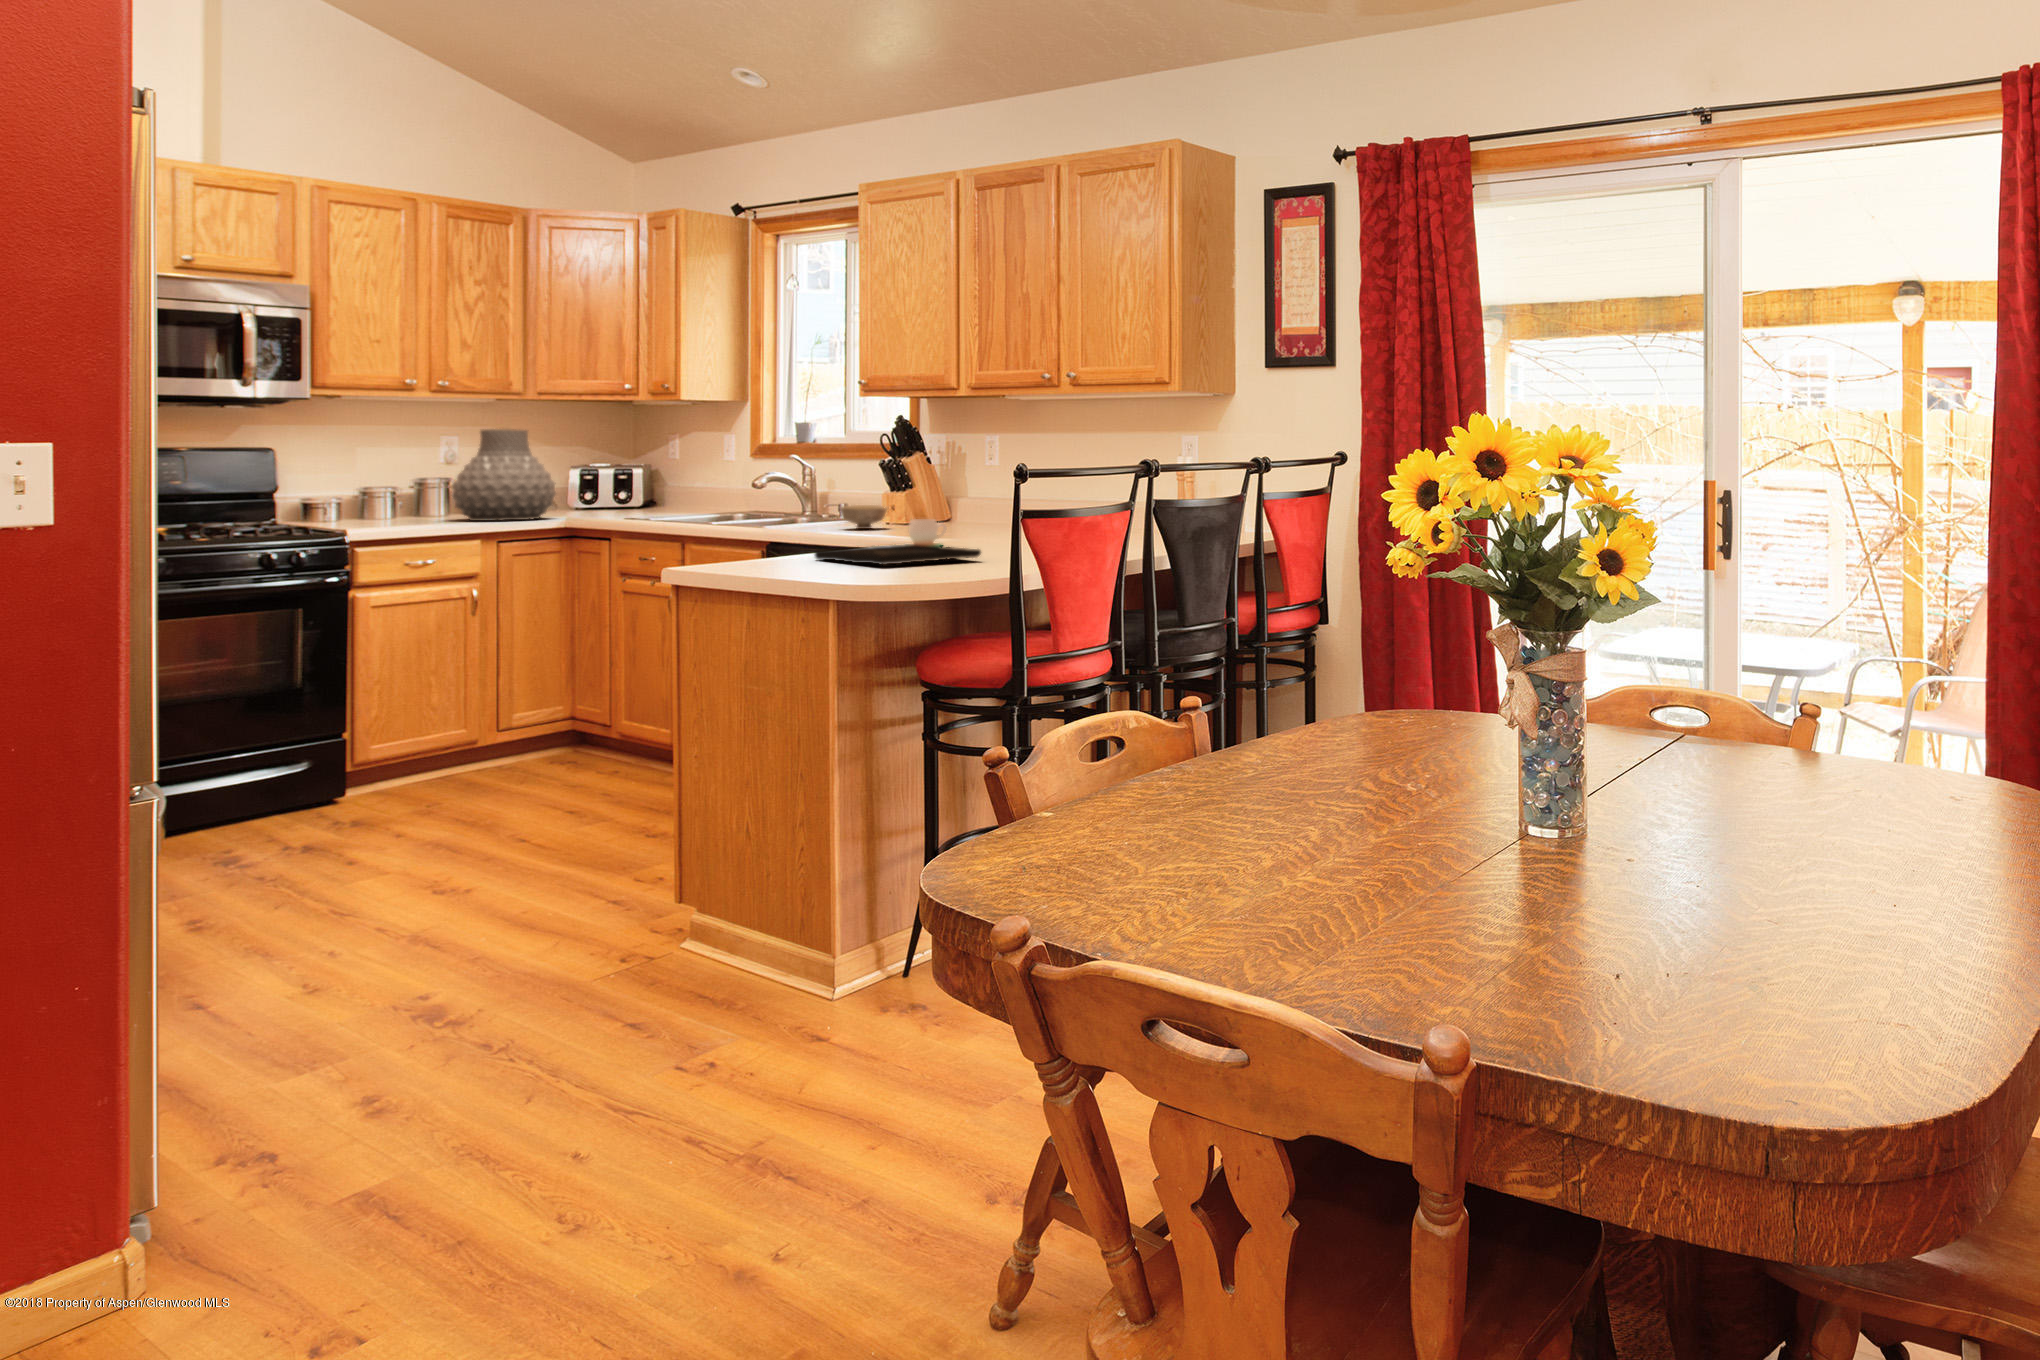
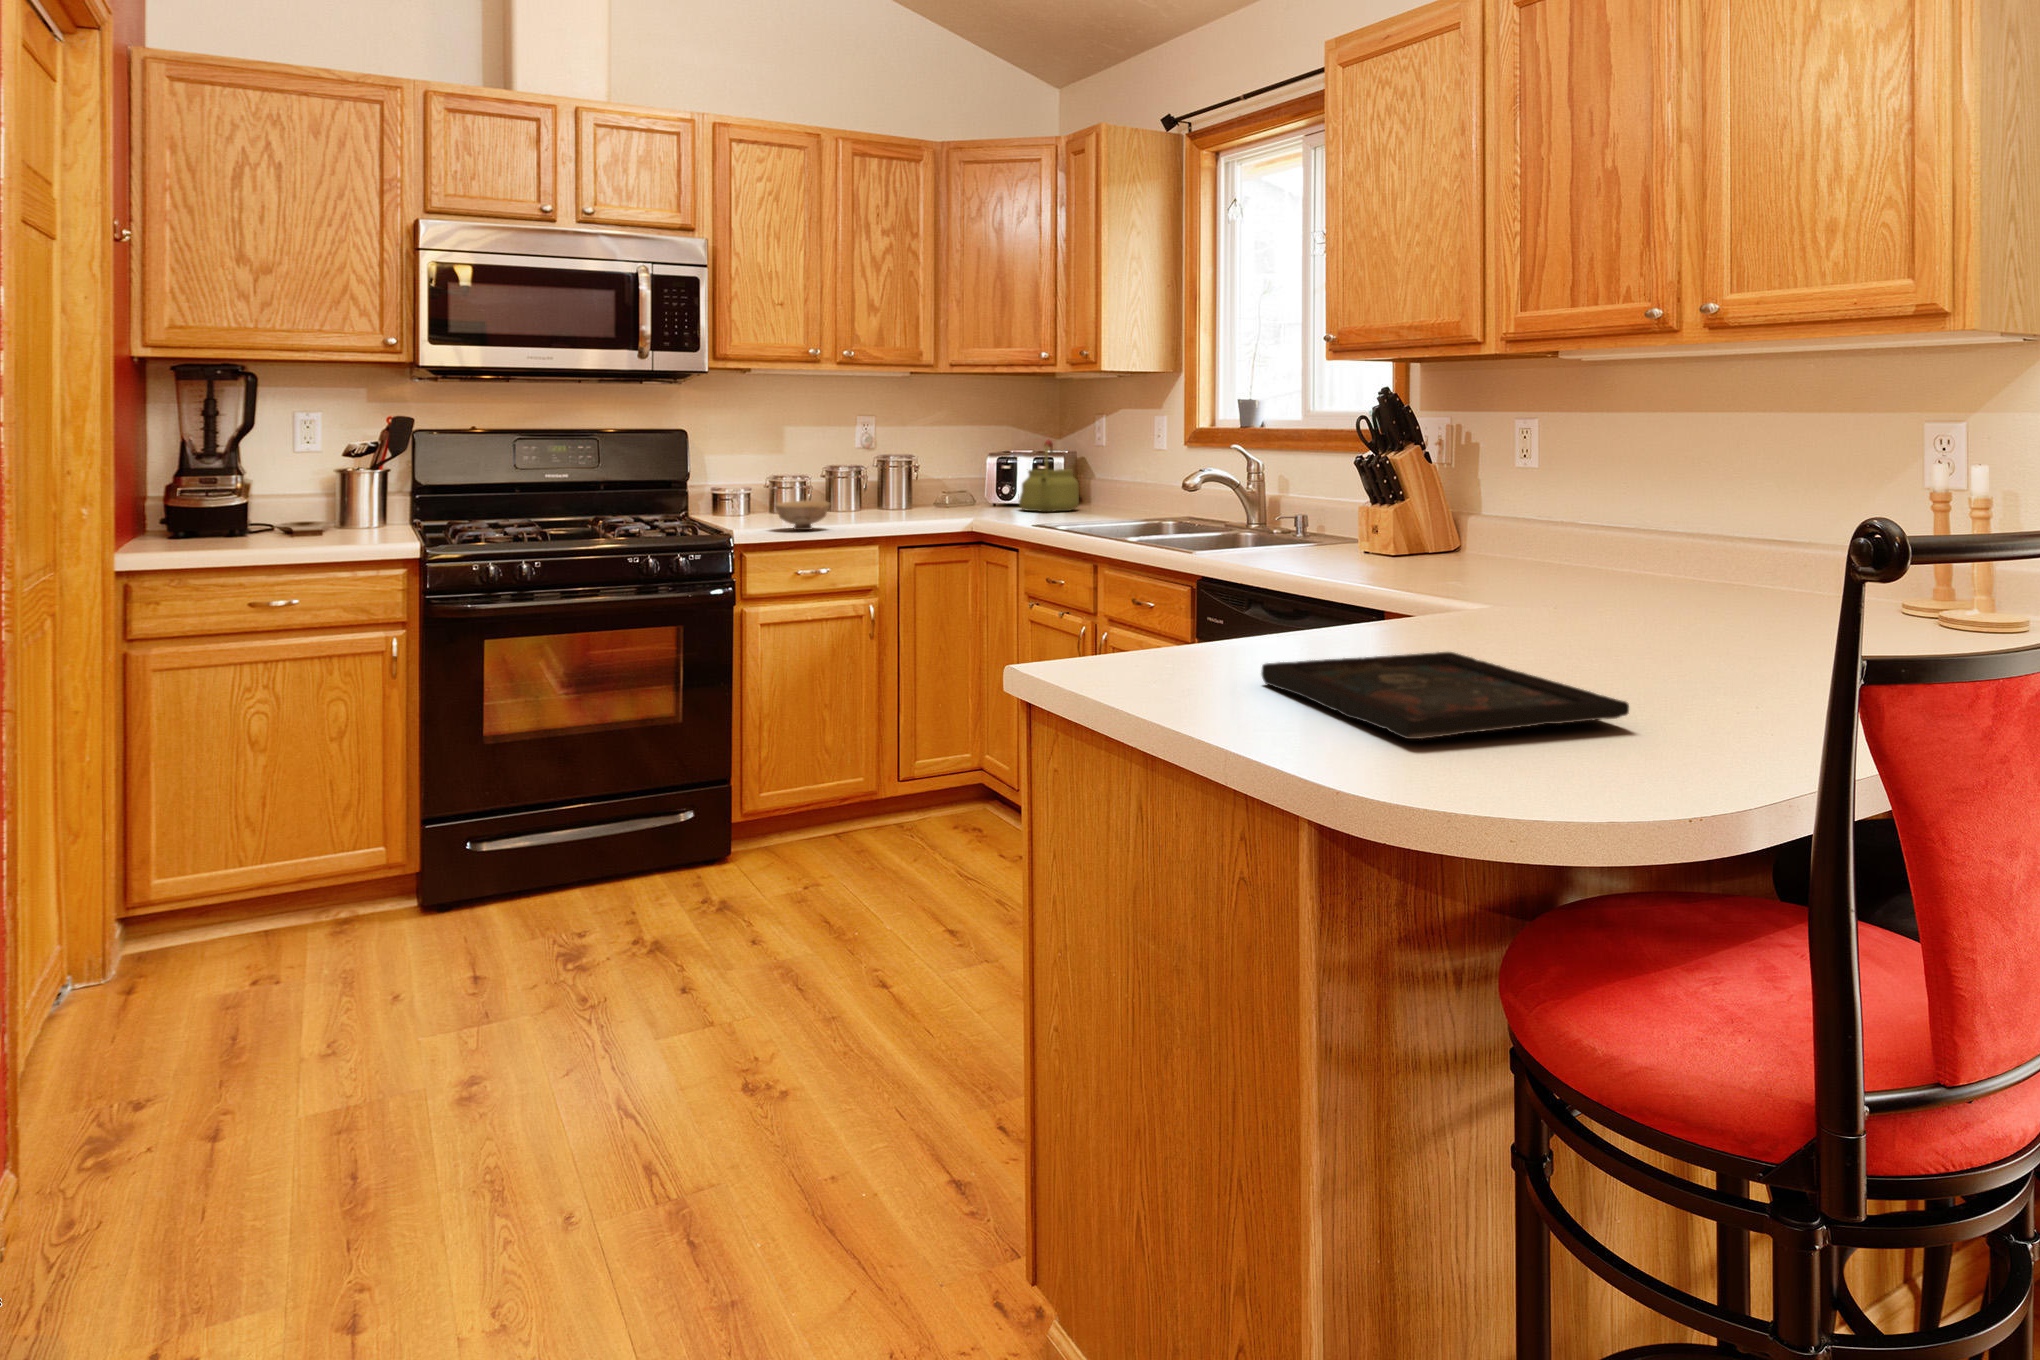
vase: present [452,429,556,521] -> none [856,409,964,521]
kettle: none [600,455,657,514] -> present [1018,440,1079,512]
bowl: present [840,505,887,529] -> present [775,501,830,530]
mug: present [909,519,947,546] -> none [1415,582,1499,641]

